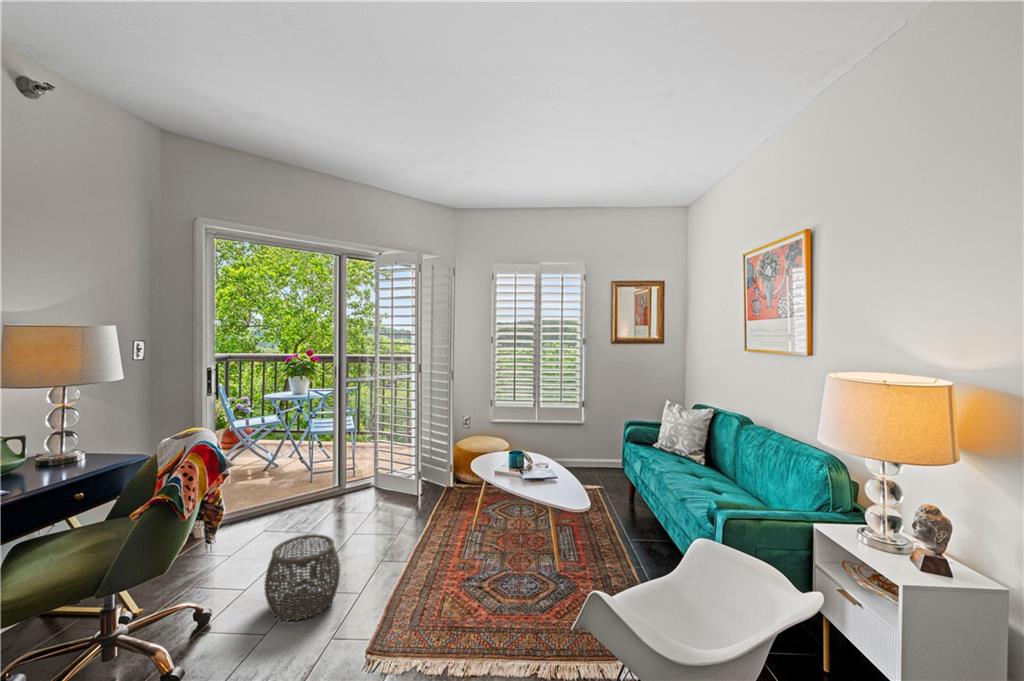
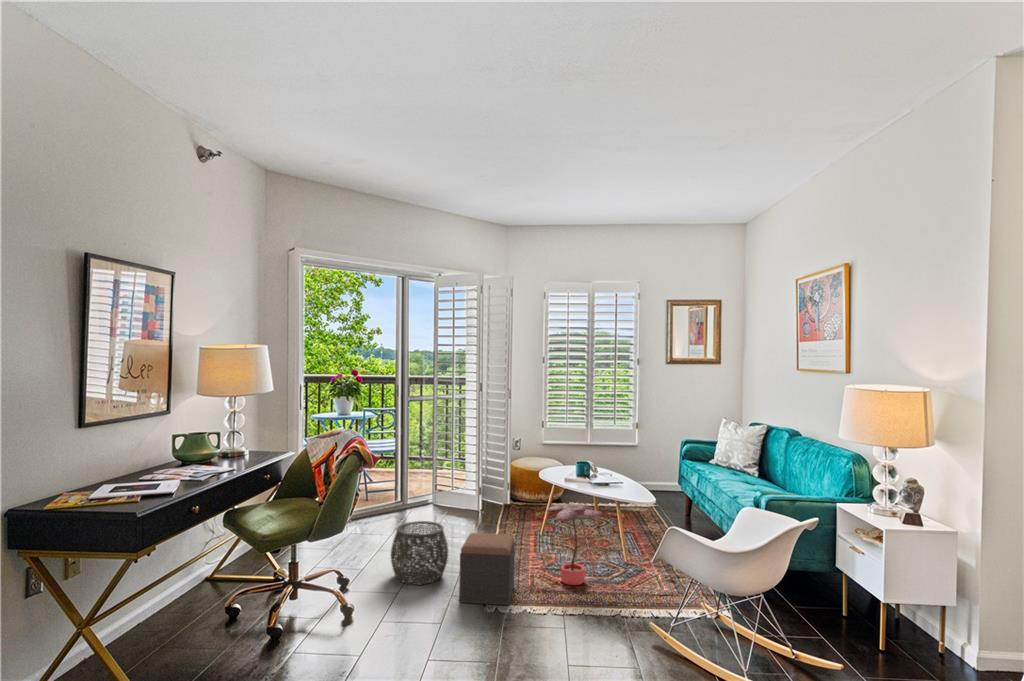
potted plant: none [457,513,523,616] -> present [546,504,602,585]
footstool: none [332,555,414,659] -> present [459,533,515,605]

